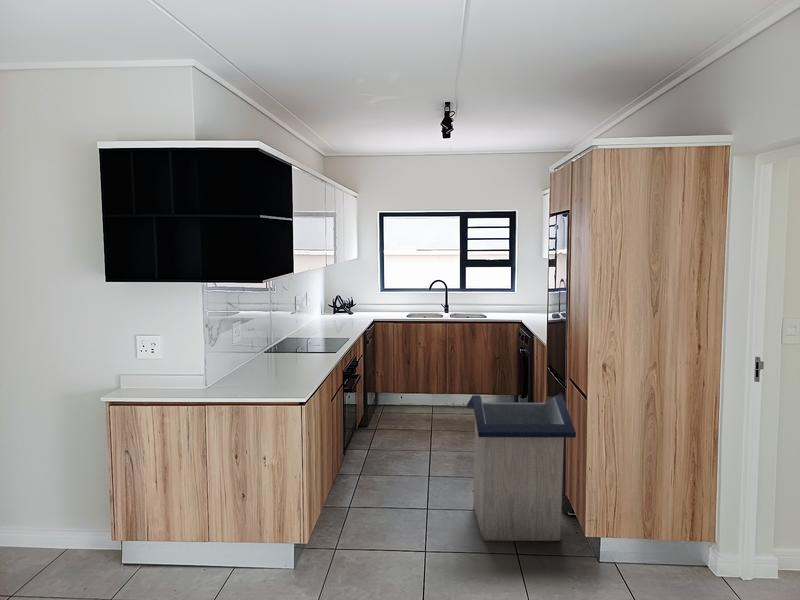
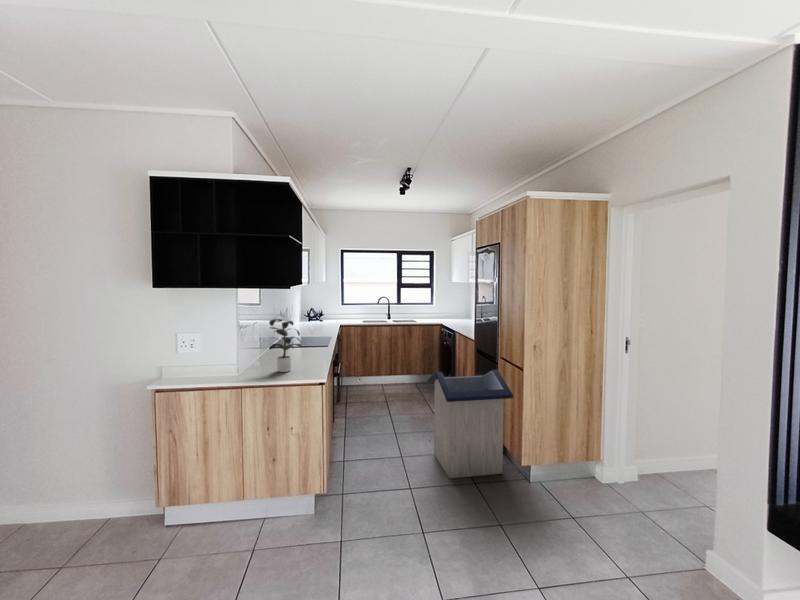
potted plant: none [235,320,296,388] -> present [269,319,302,372]

